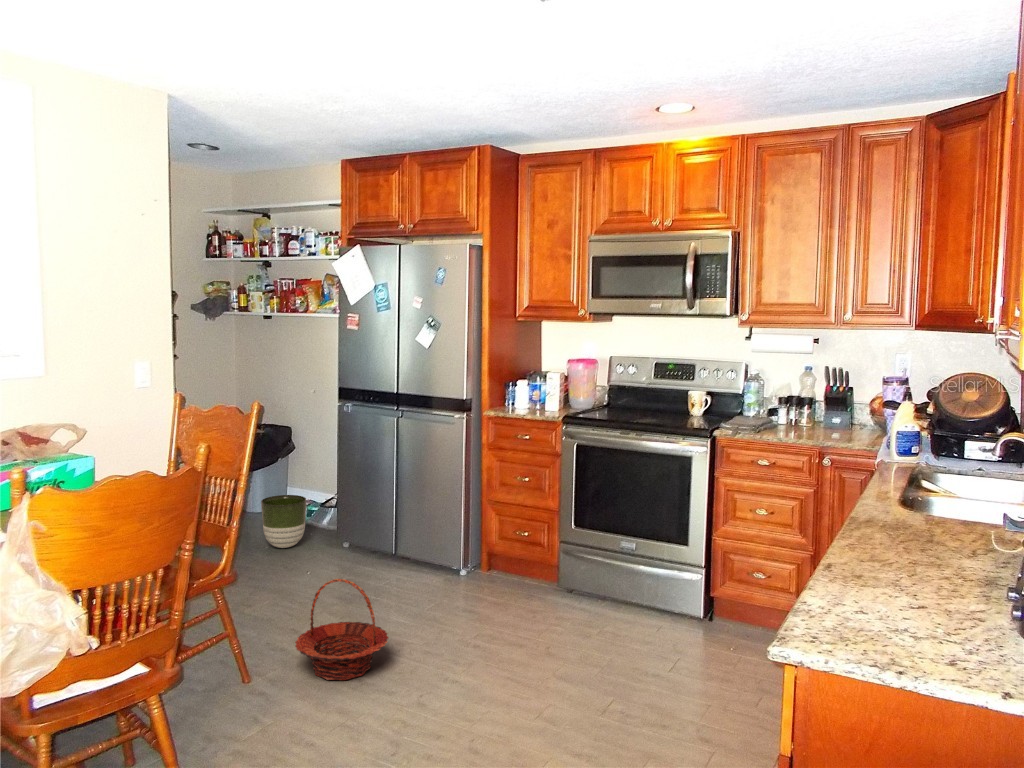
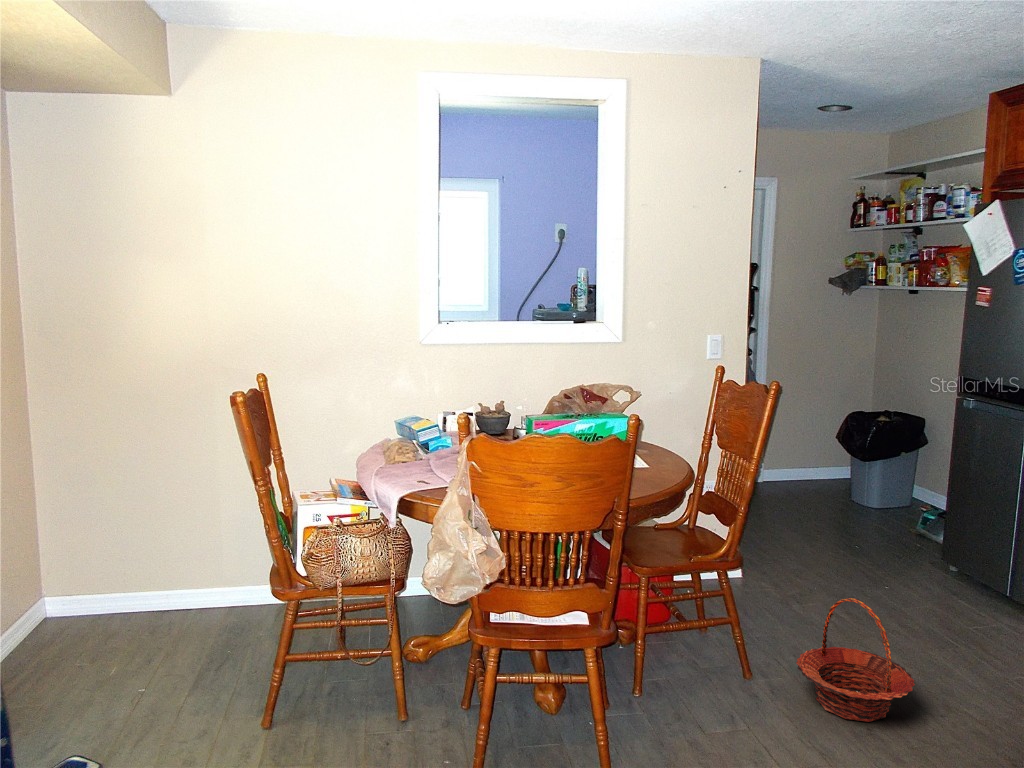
planter: present [261,495,306,548] -> none [854,493,908,554]

